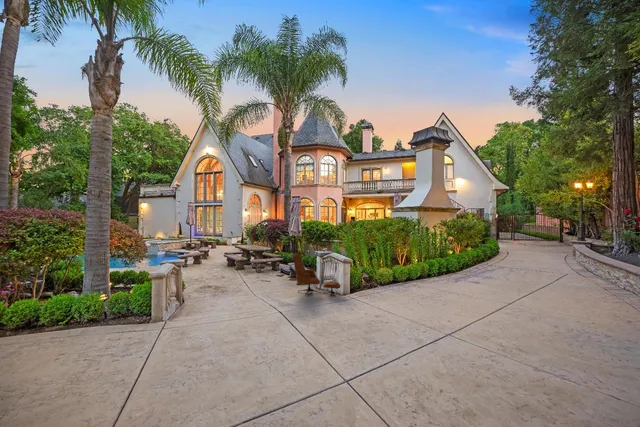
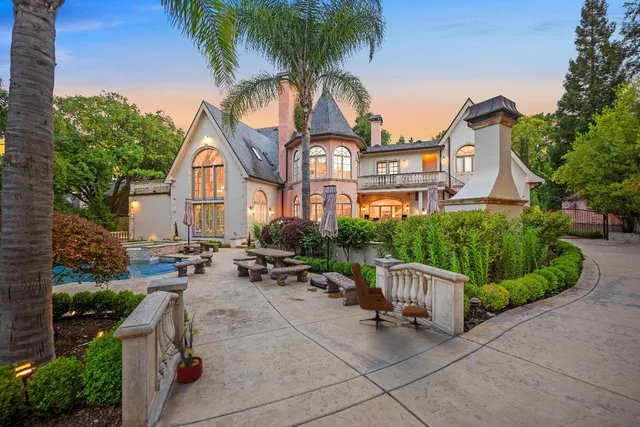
decorative plant: none [168,277,197,314] -> present [161,312,206,382]

